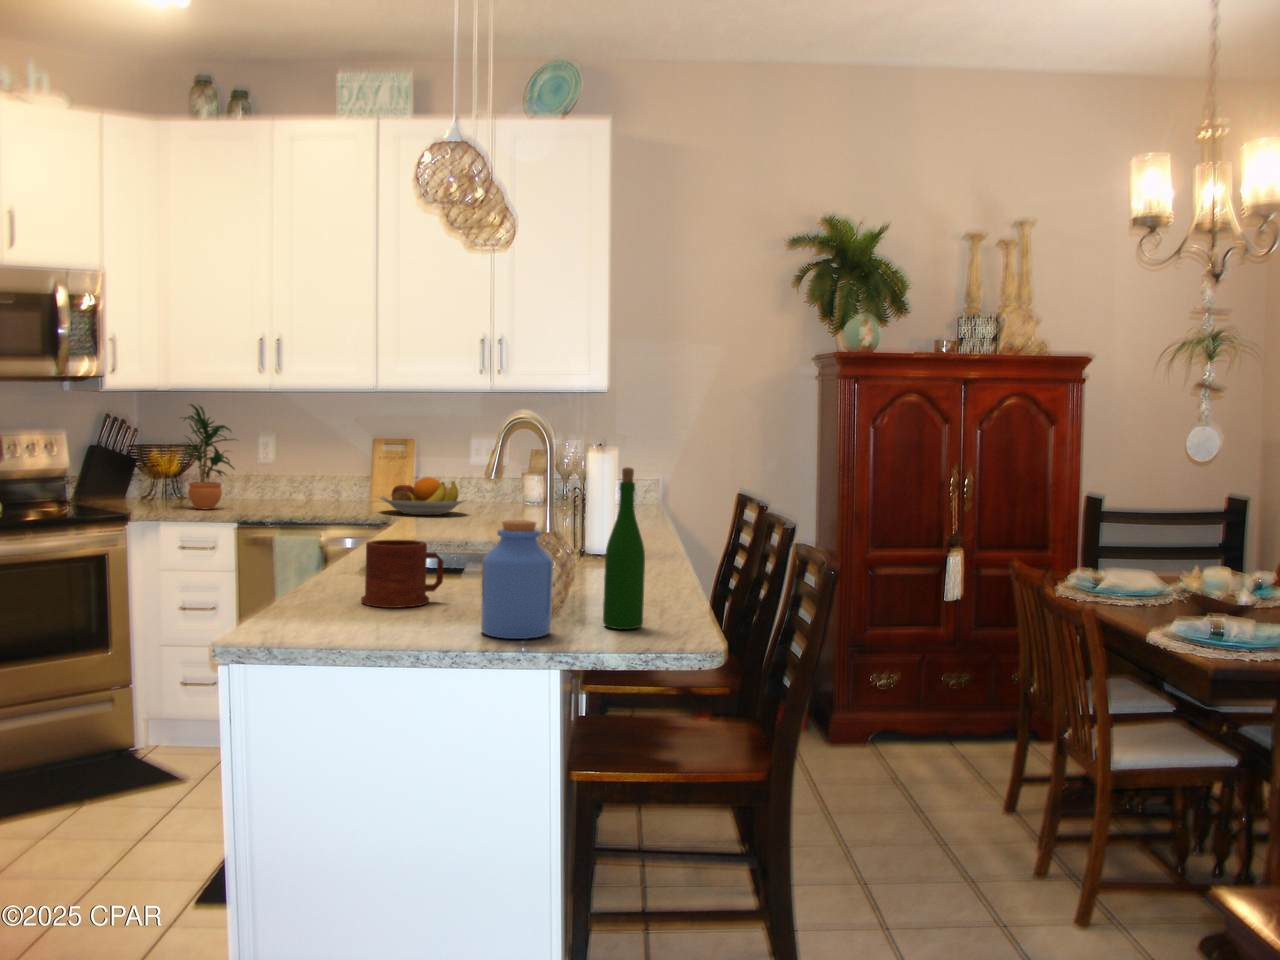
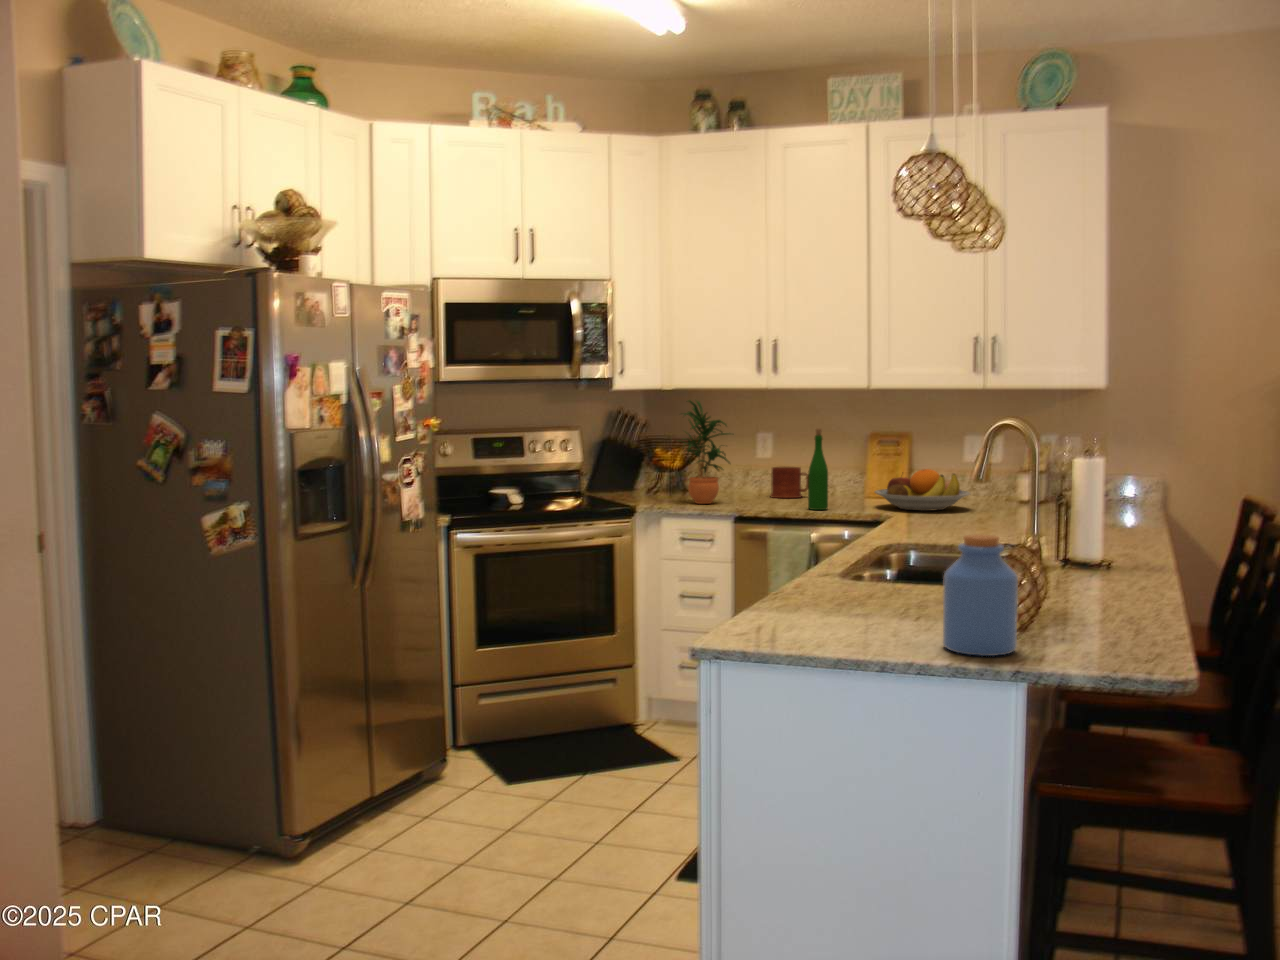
wine bottle: present [603,467,645,629] -> present [808,428,828,510]
mug: present [361,540,443,608] -> present [770,467,808,498]

